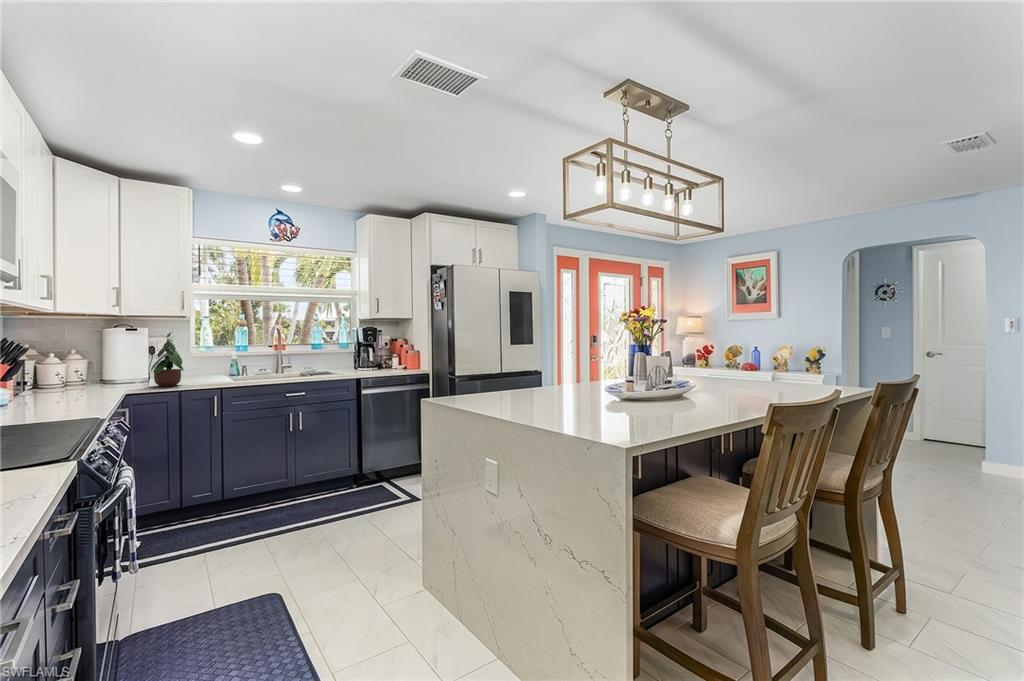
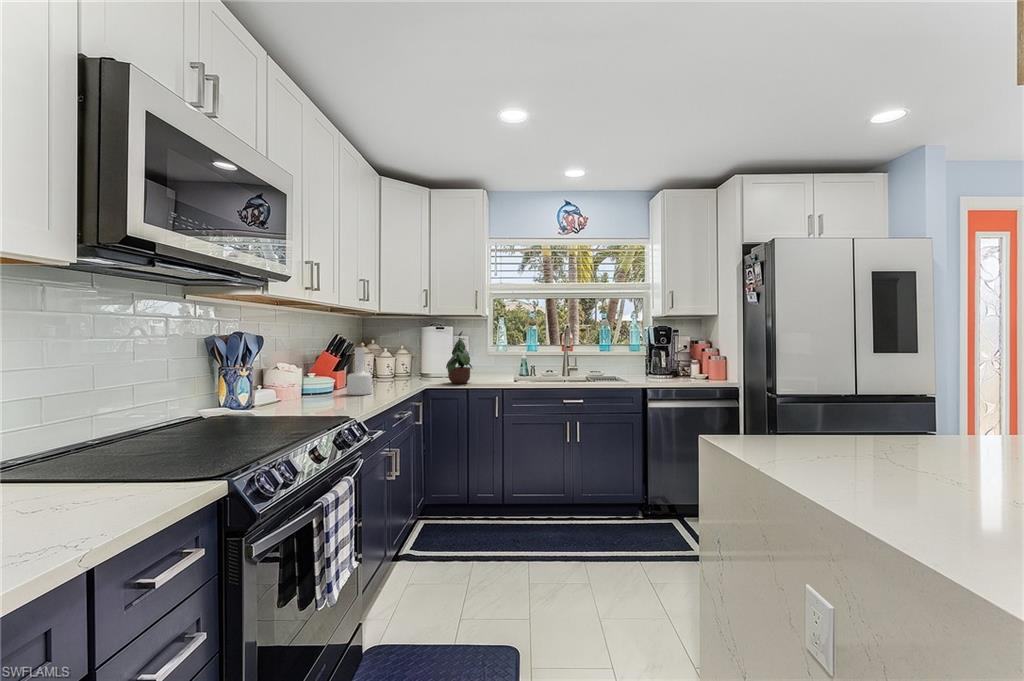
bottle: none [32,347,68,404] -> present [347,344,372,395]

